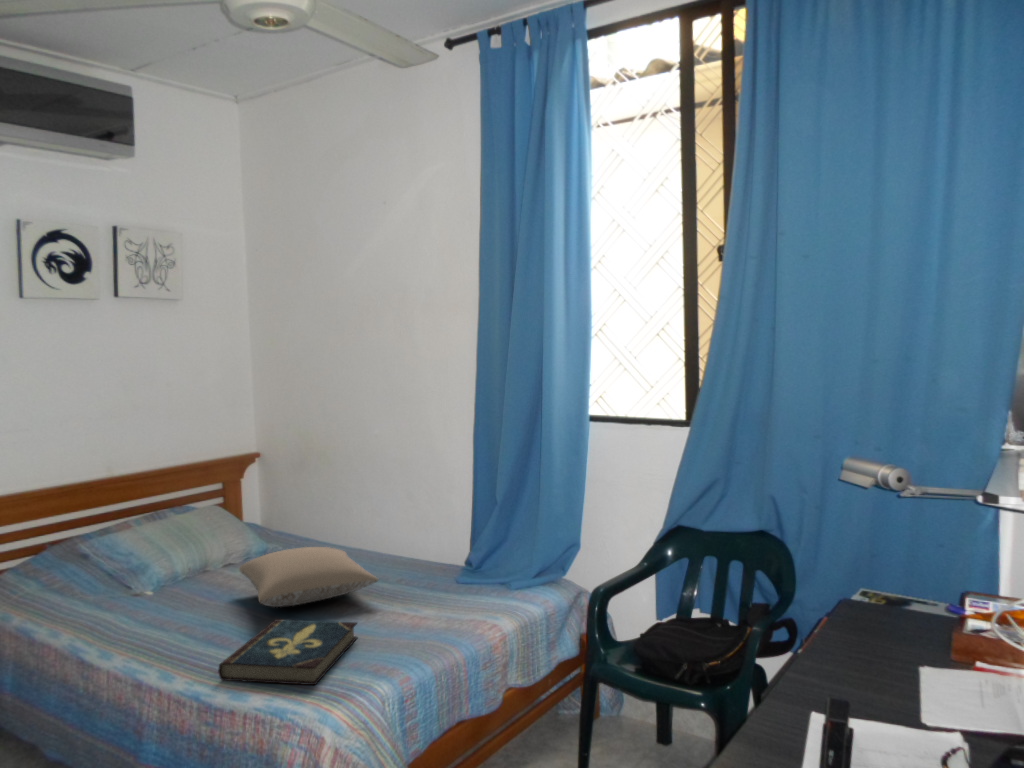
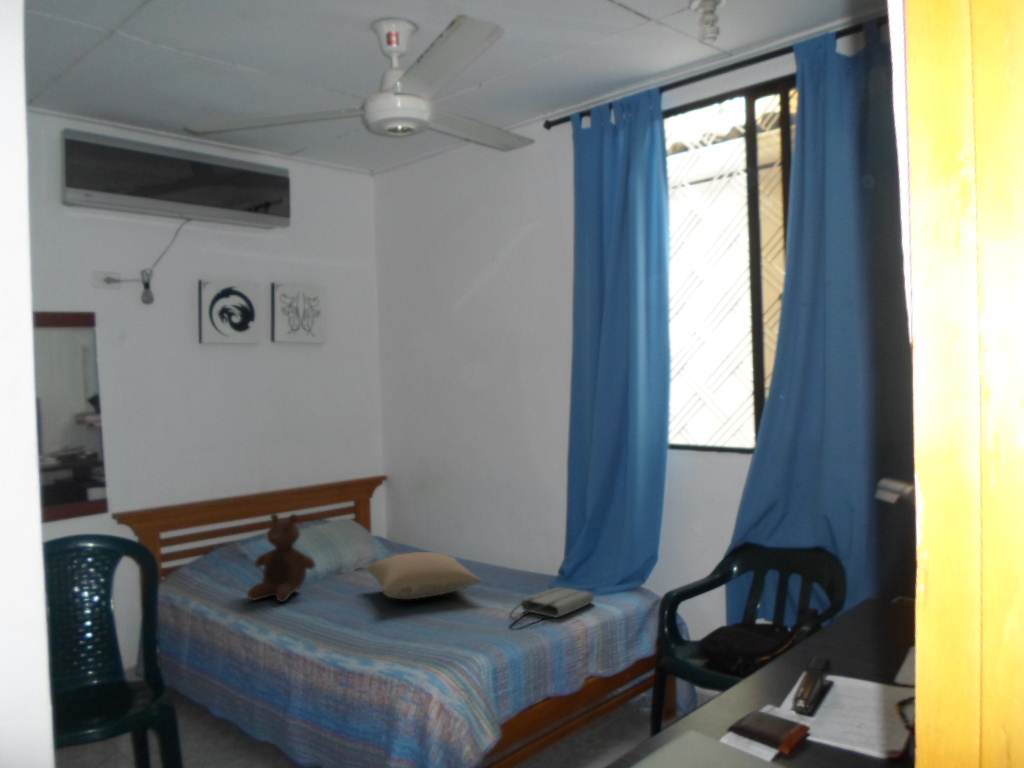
stuffed bear: none [85,507,174,616] -> present [248,514,315,602]
tote bag: none [414,583,510,629] -> present [509,587,593,619]
book: present [218,619,357,685] -> none [351,607,462,656]

